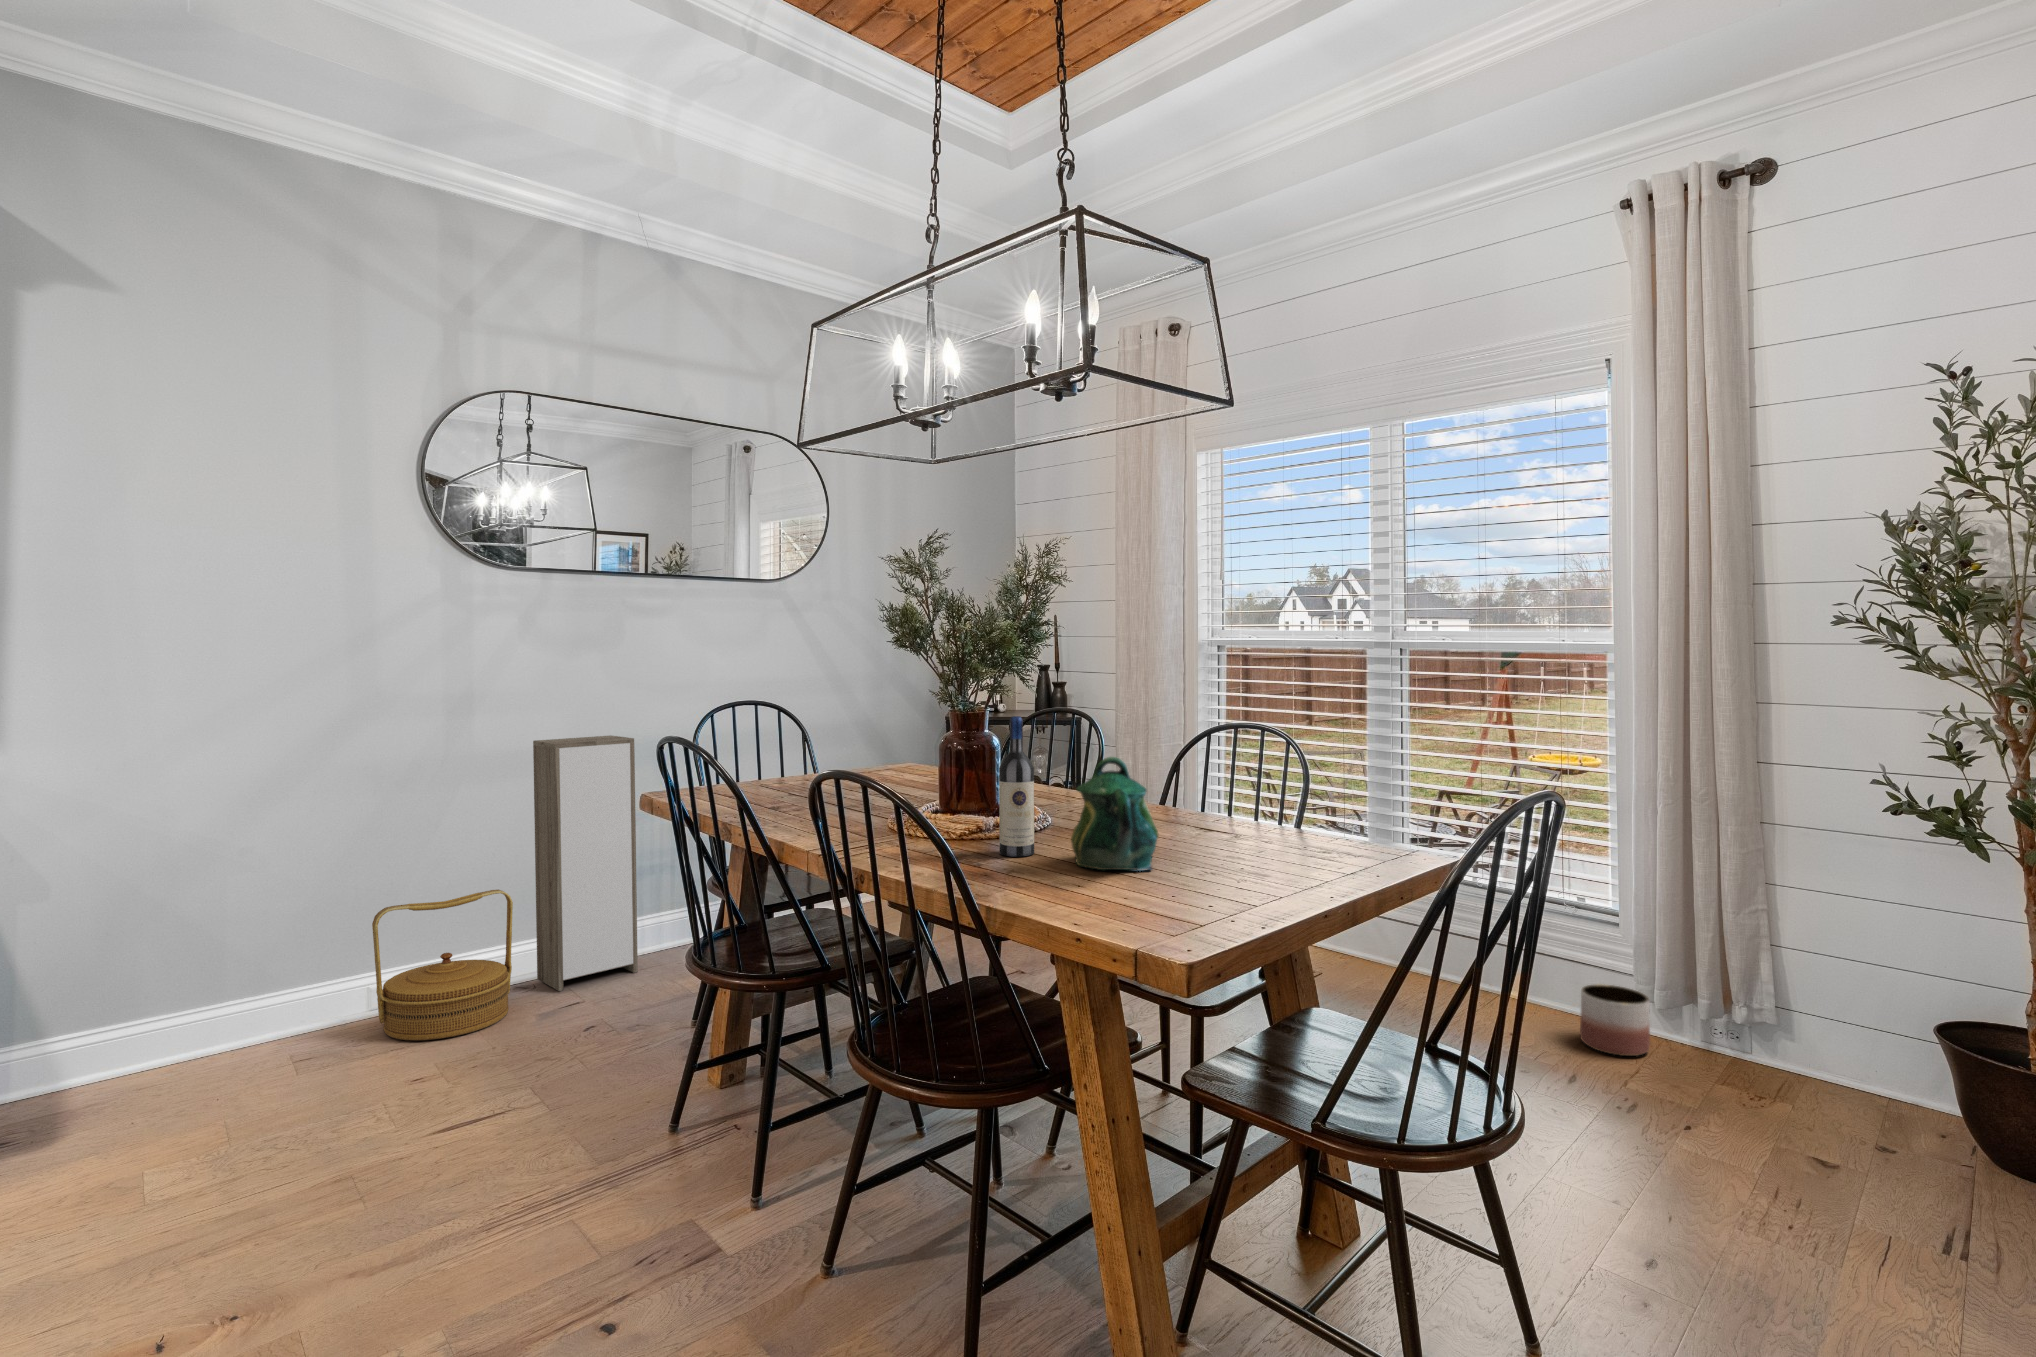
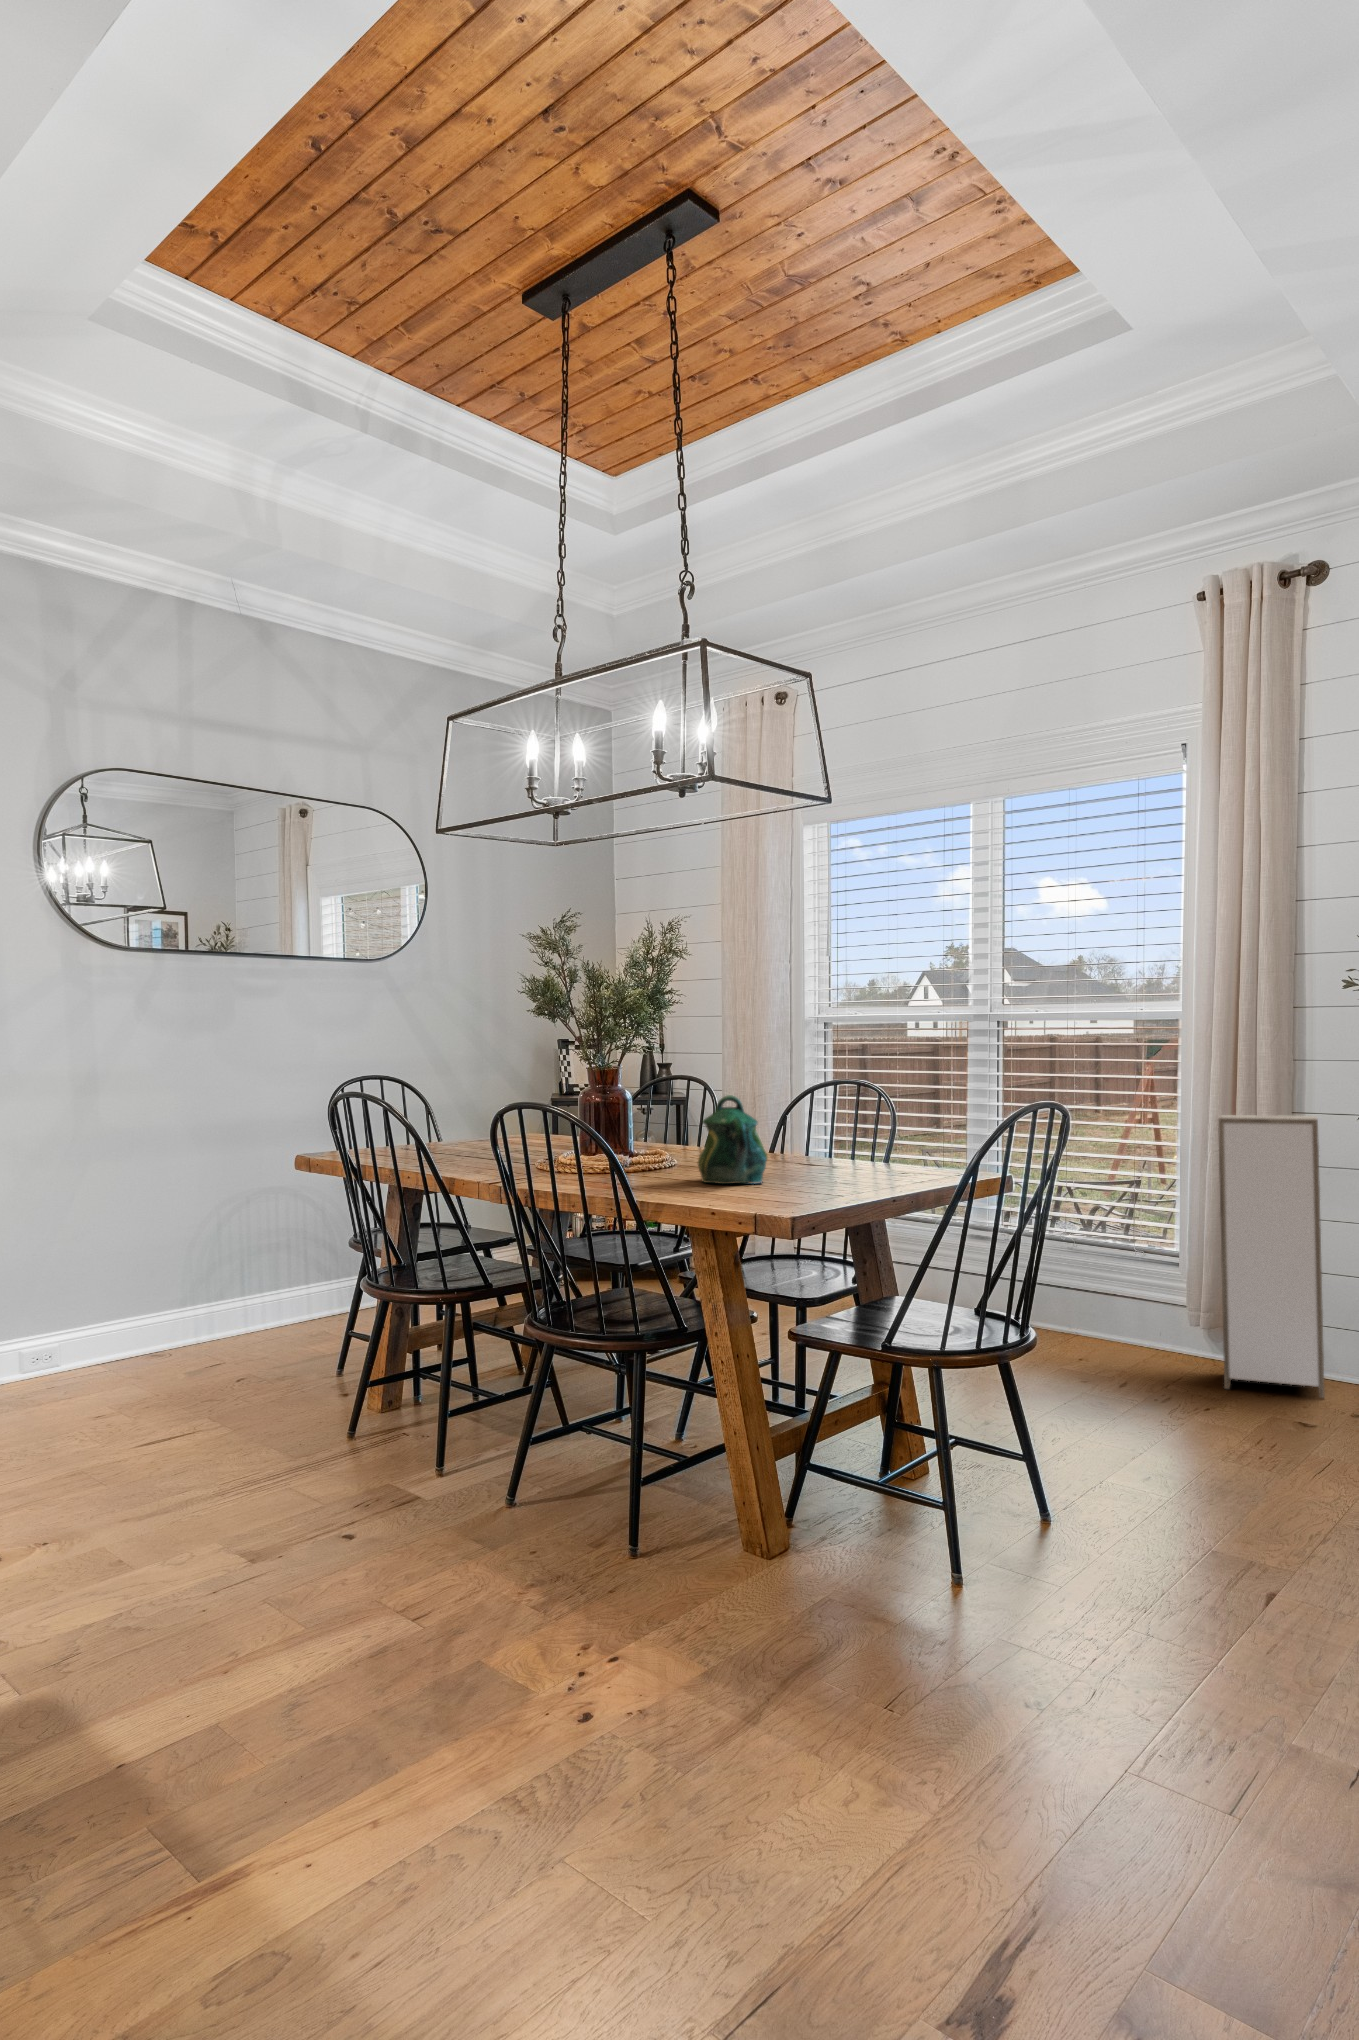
wine bottle: present [999,716,1034,857] -> none [637,1066,667,1180]
storage cabinet: present [533,735,638,991] -> present [1218,1115,1325,1398]
woven basket: present [372,890,513,1040] -> none [27,1255,151,1393]
planter: present [1580,984,1650,1056] -> none [1143,1314,1199,1371]

